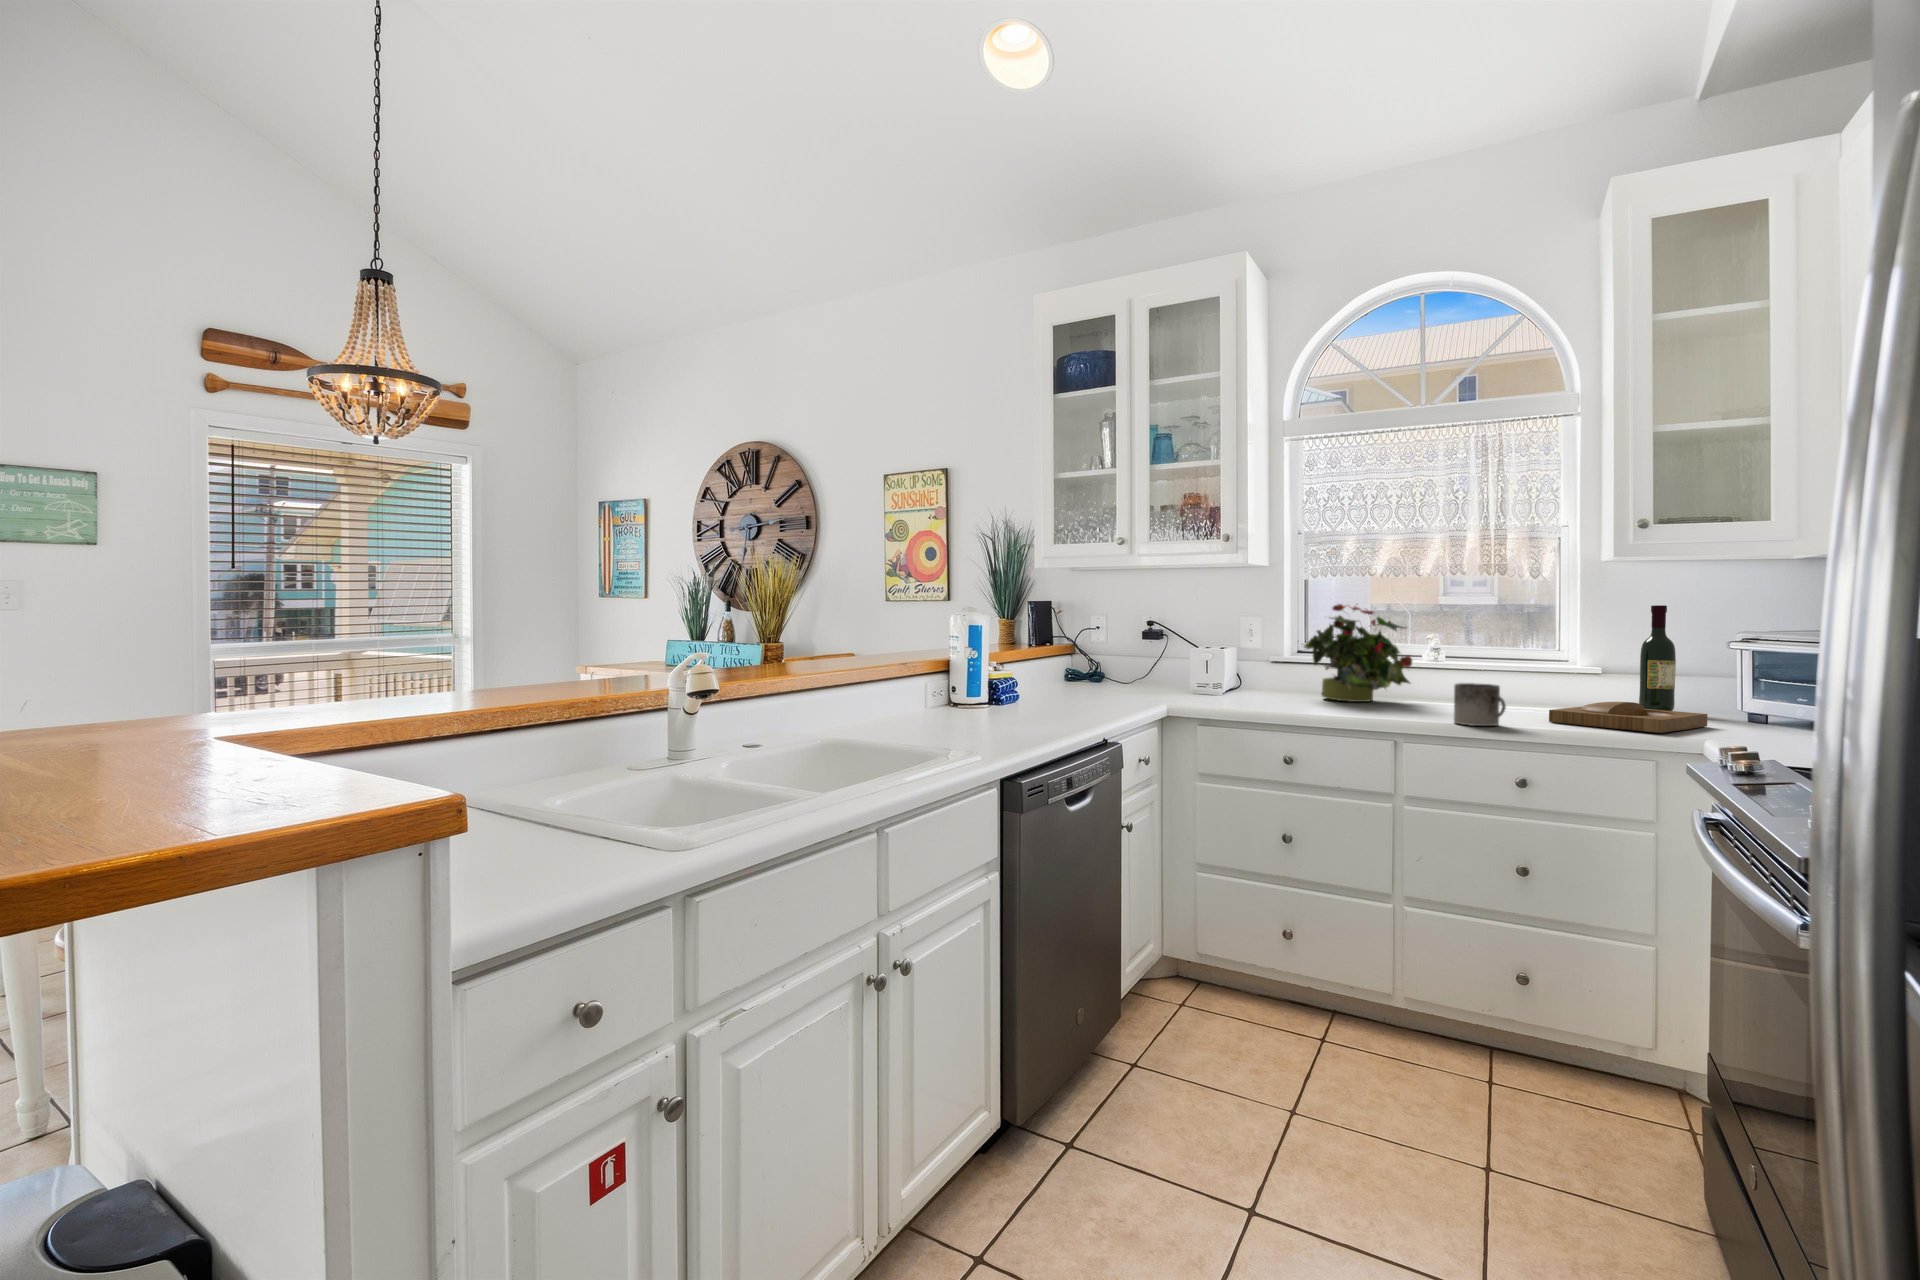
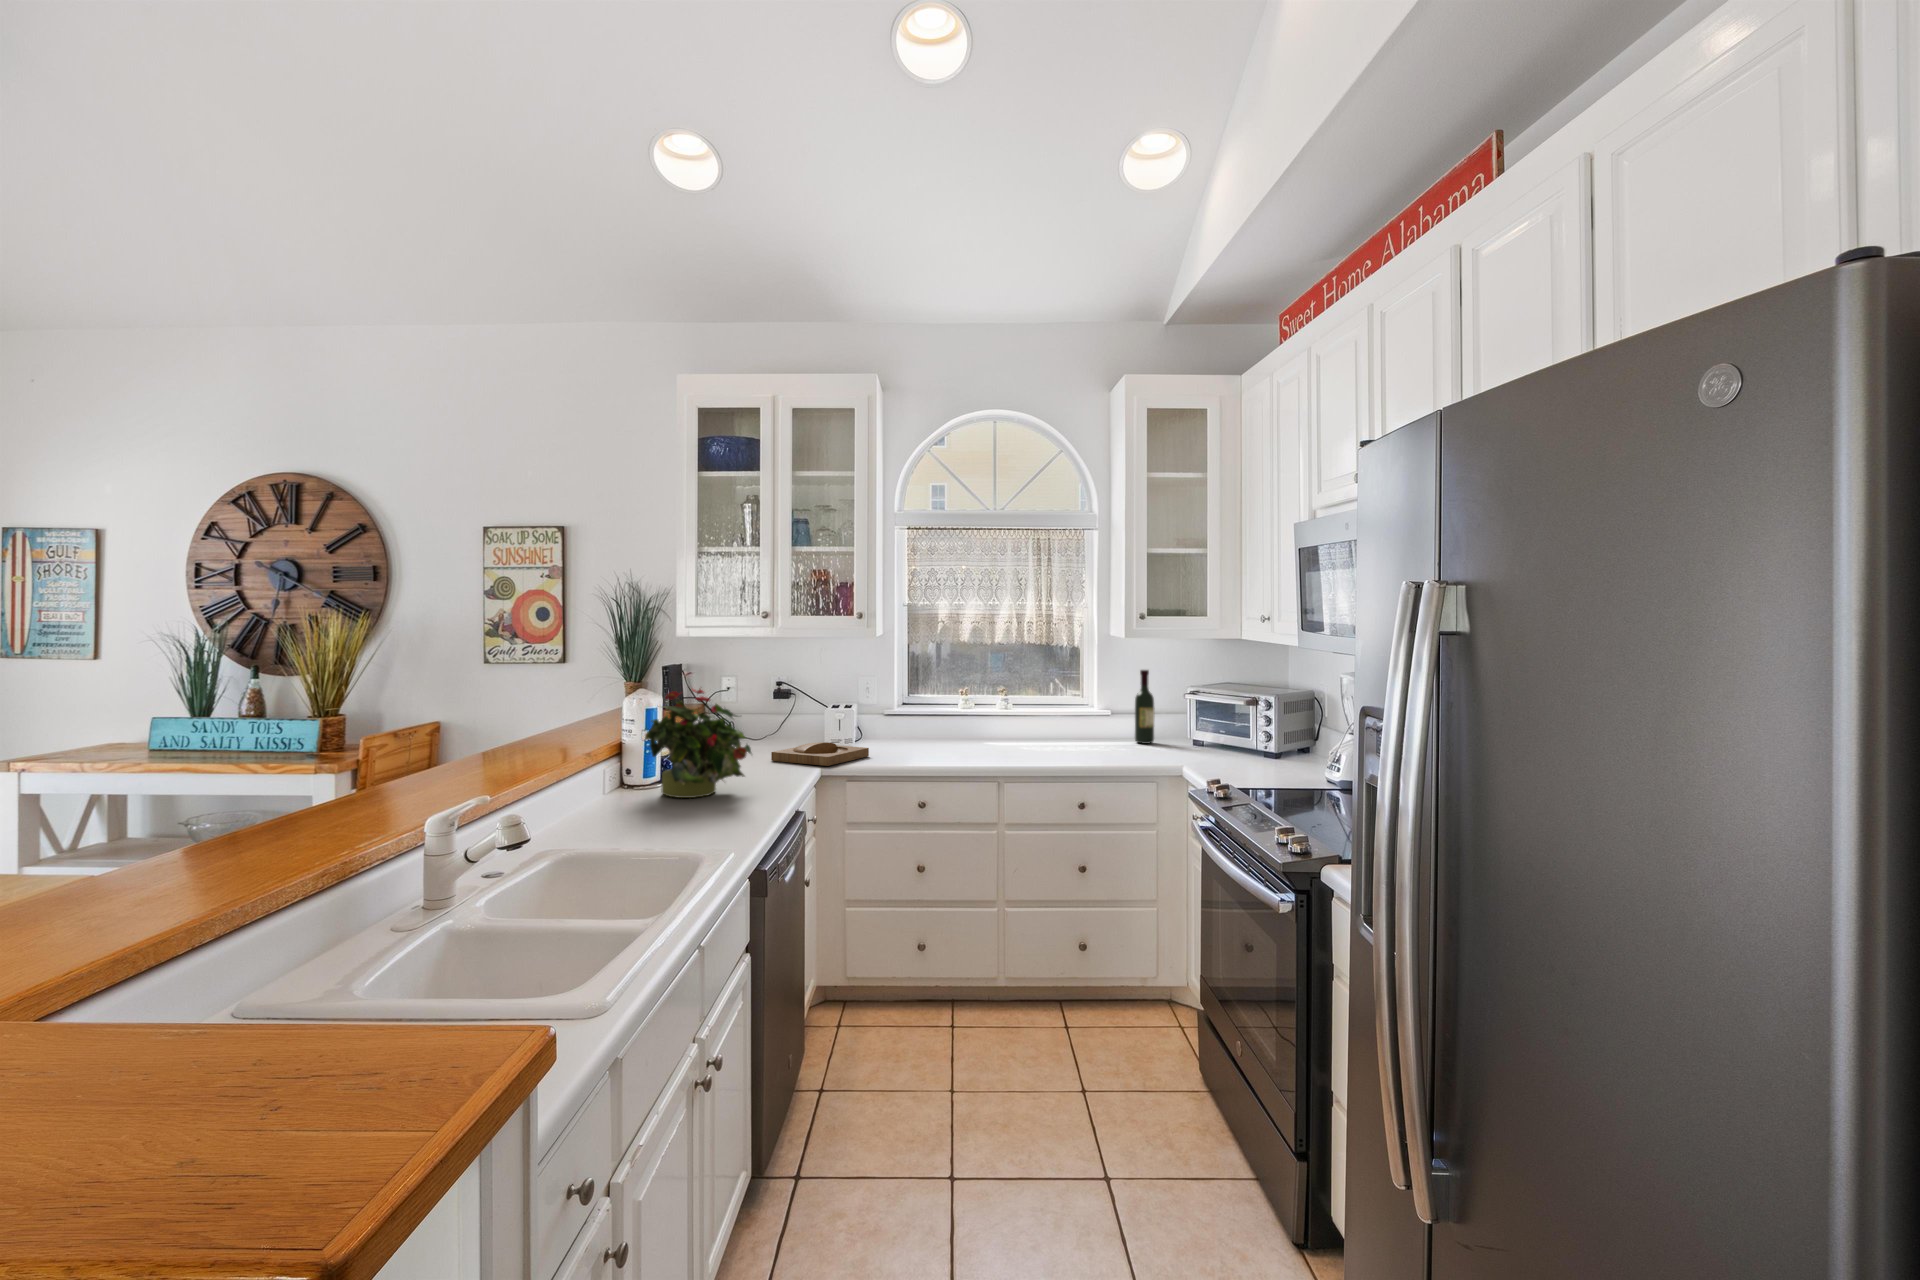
potted plant: present [1304,604,1412,702] -> present [645,689,751,798]
mug: present [1454,683,1506,726] -> none [1041,735,1076,767]
tray: present [1549,702,1708,733] -> present [771,742,869,766]

